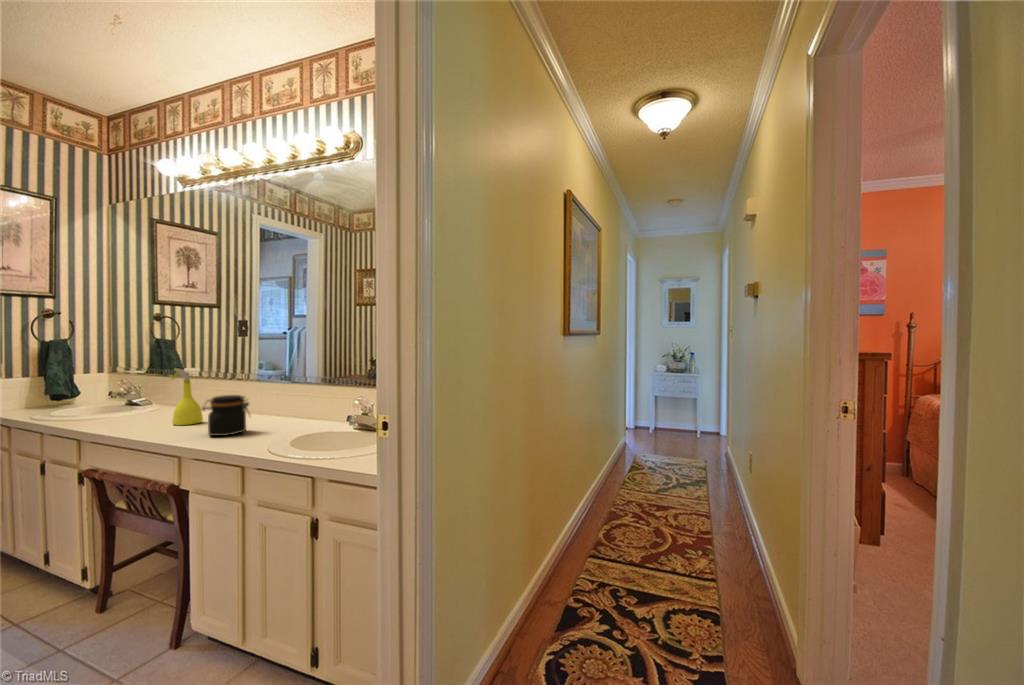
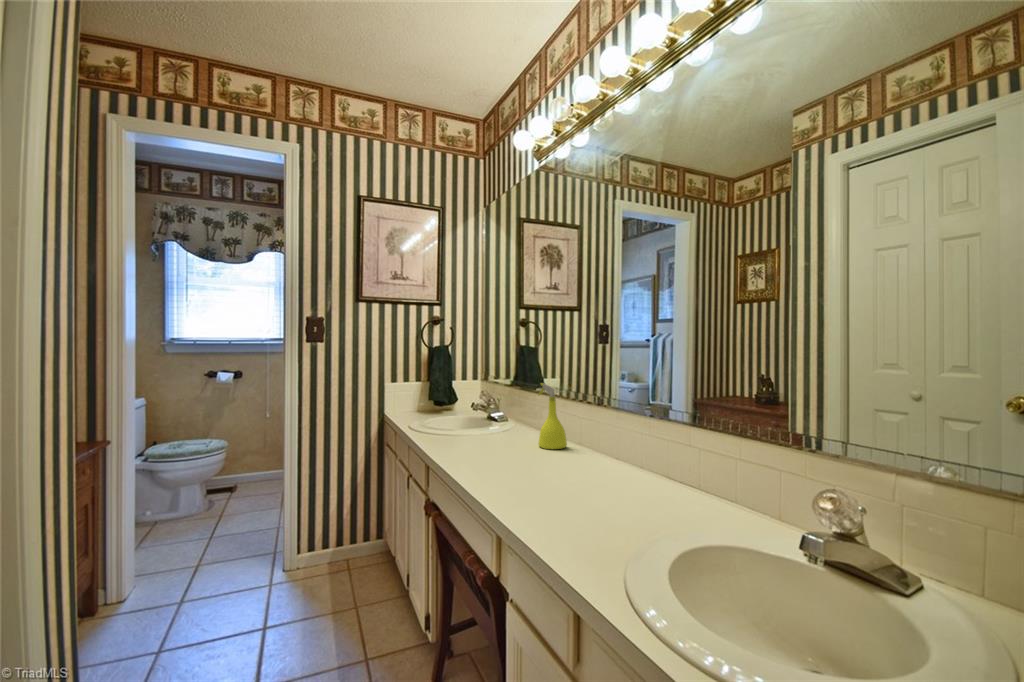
jar: present [202,395,249,436] -> none [572,422,624,473]

